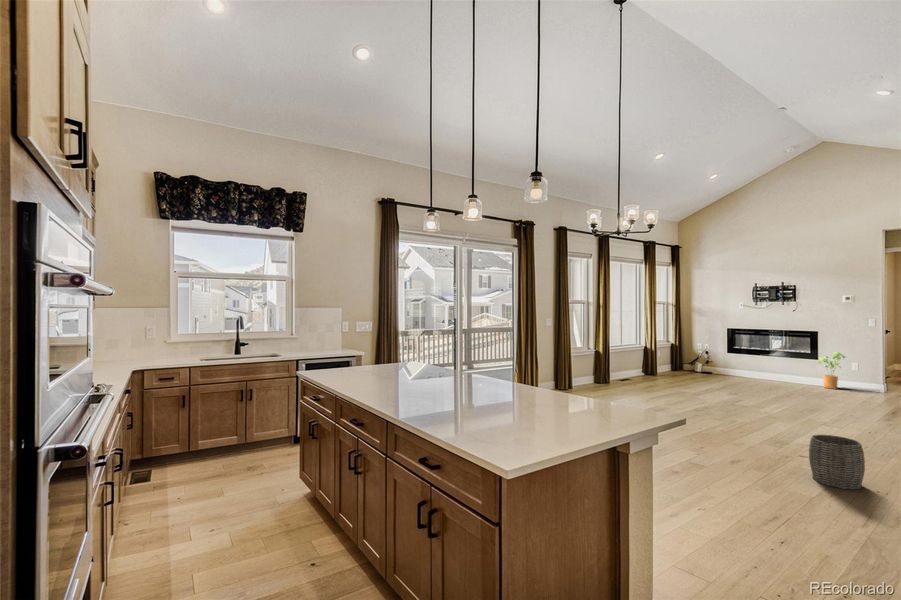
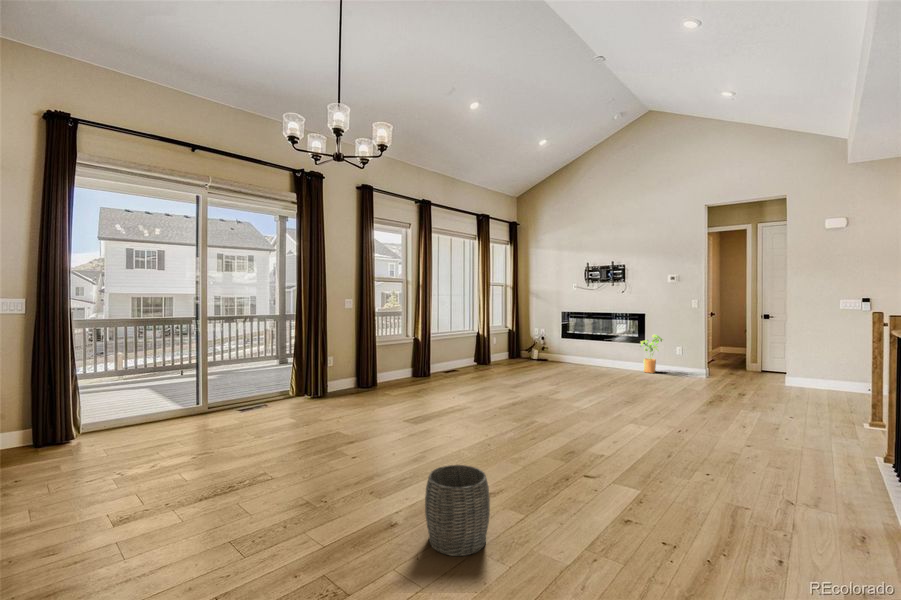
woven basket: present [809,435,865,489] -> present [425,465,490,556]

